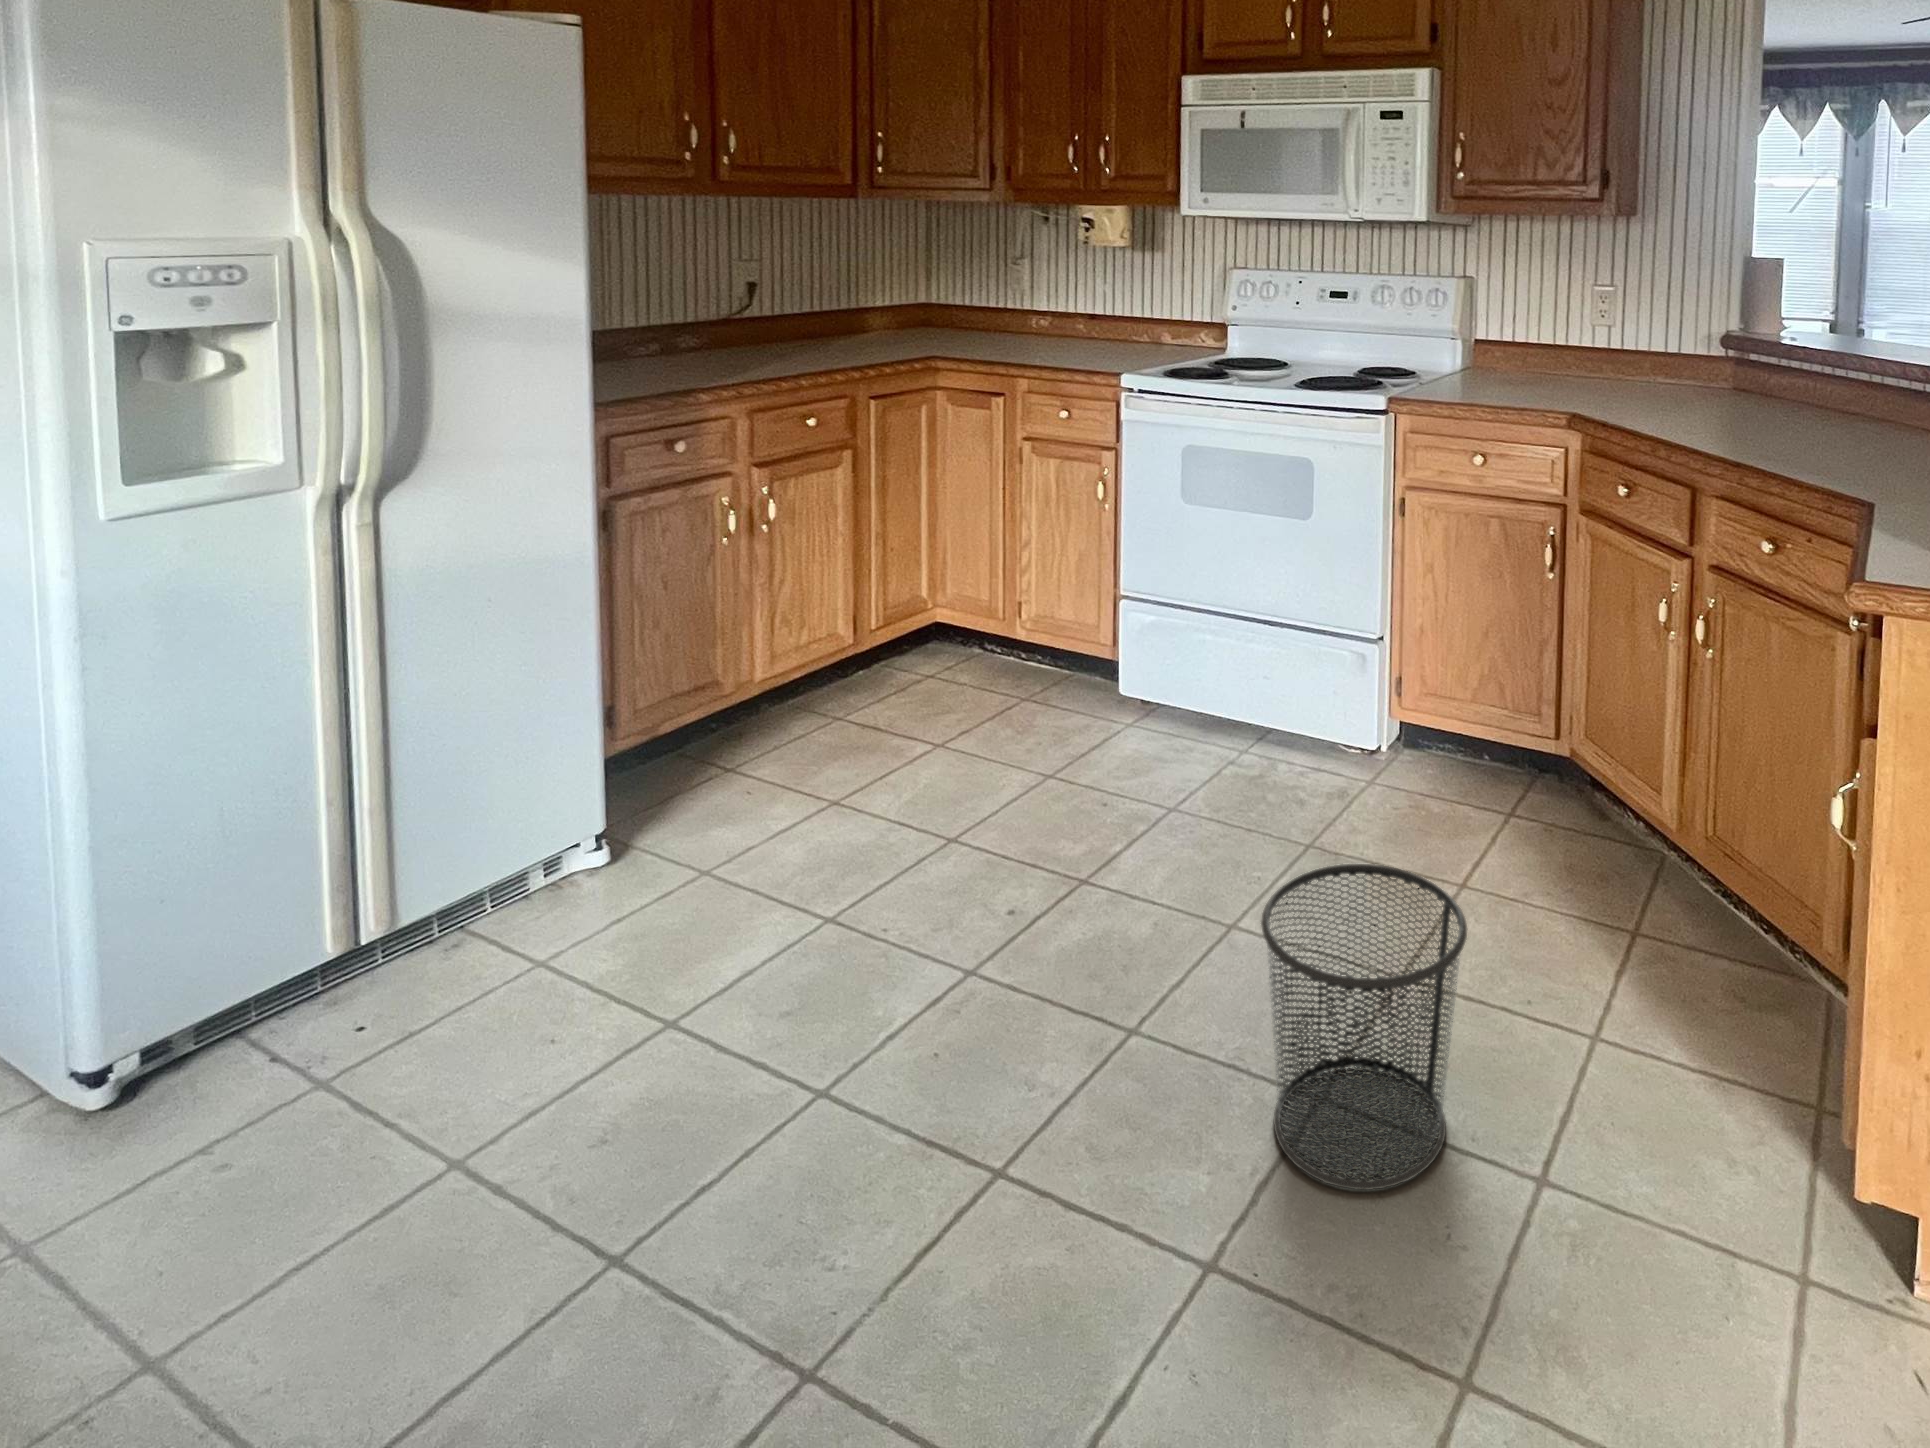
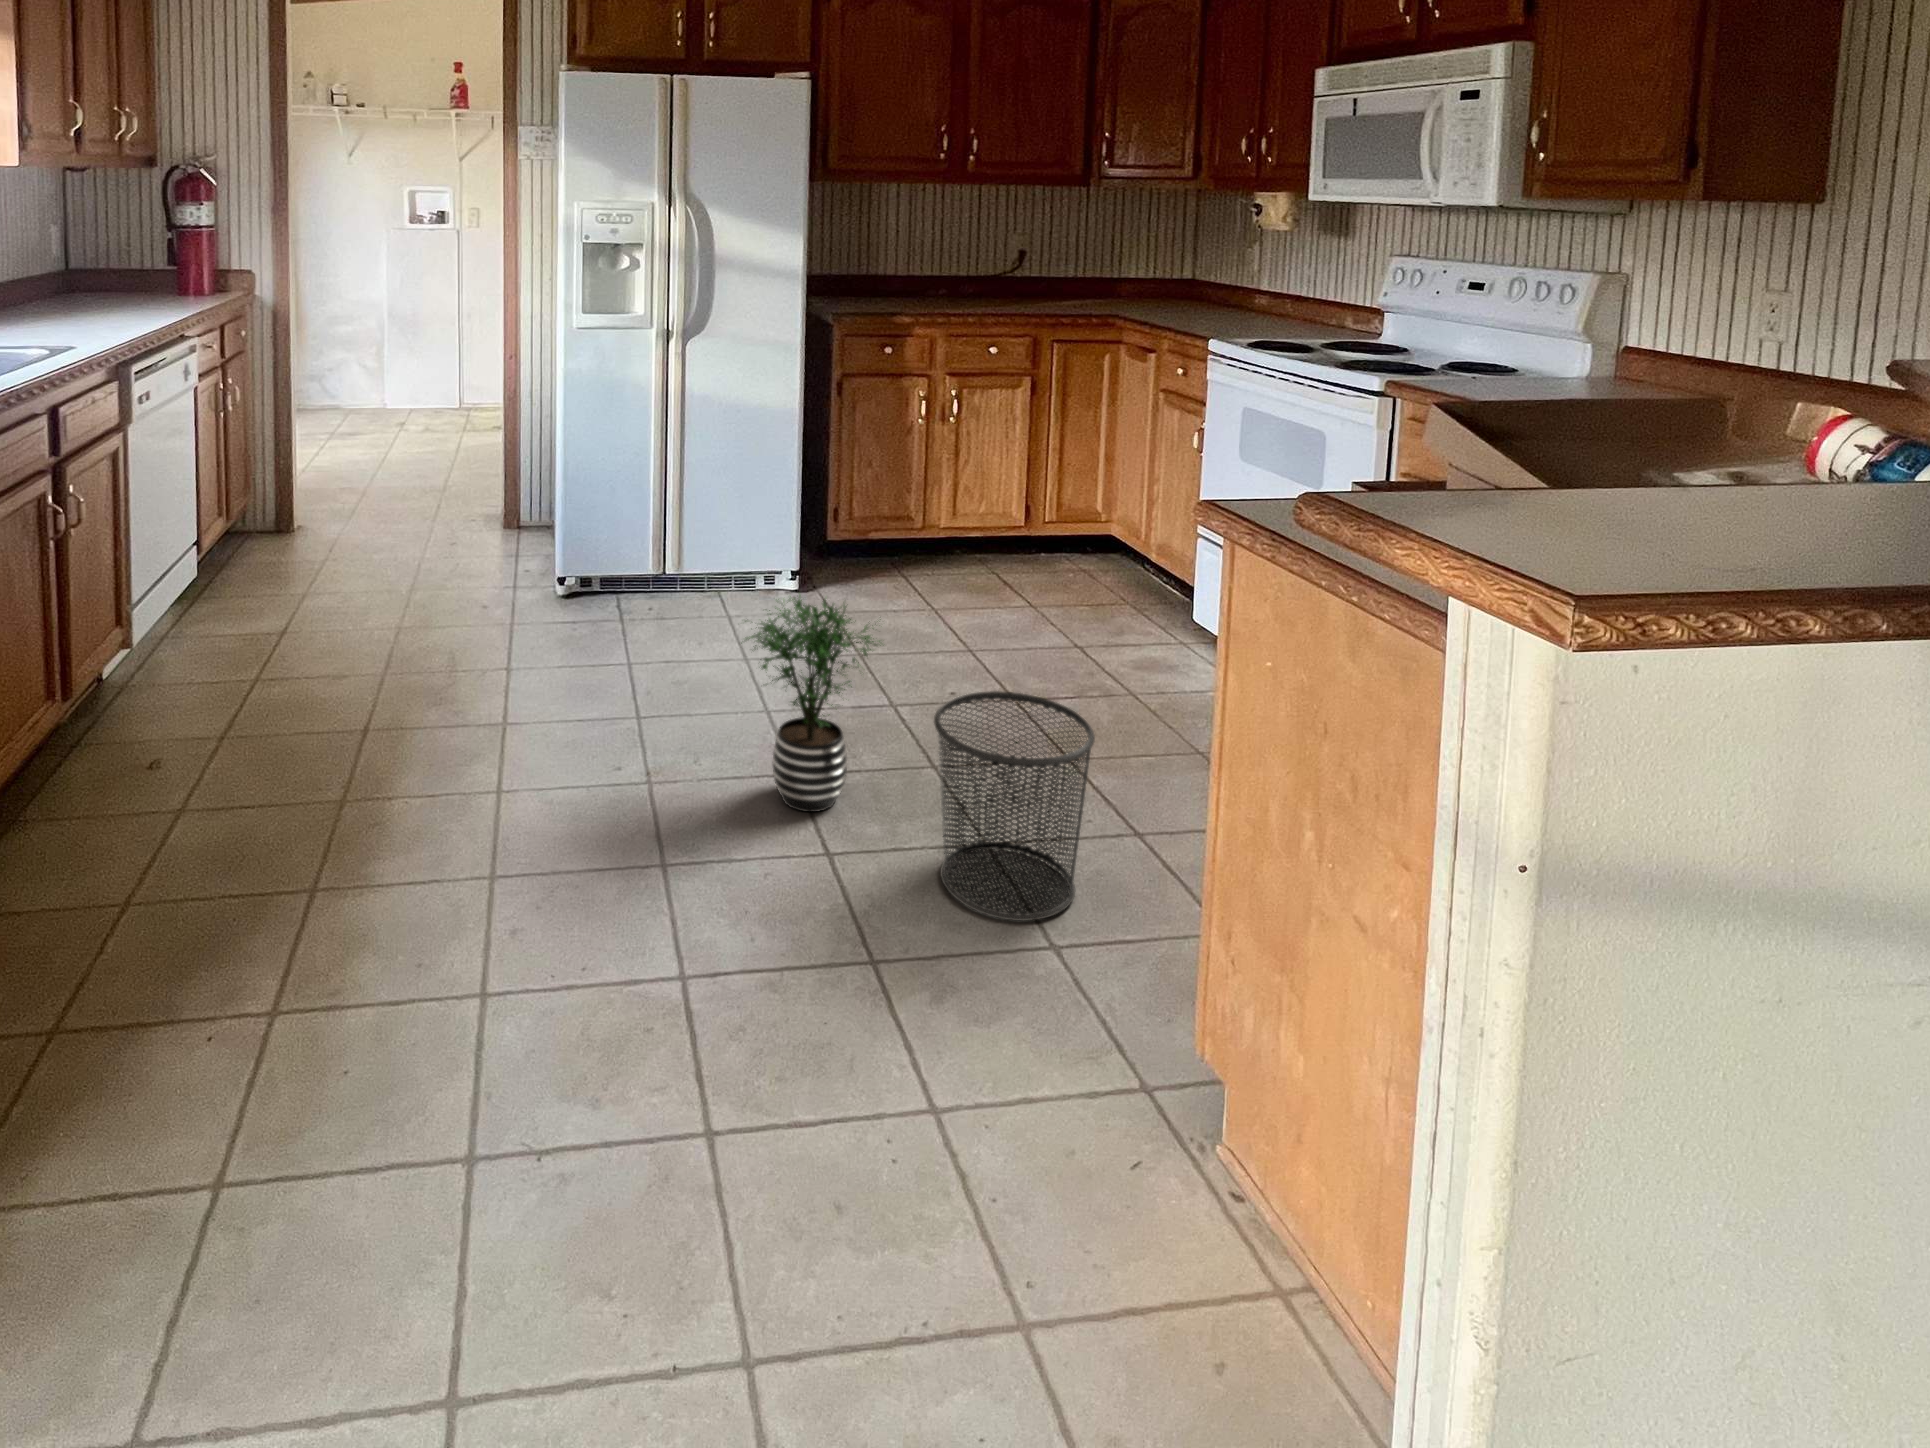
potted plant: none [895,848,1139,1219] -> present [741,596,881,812]

